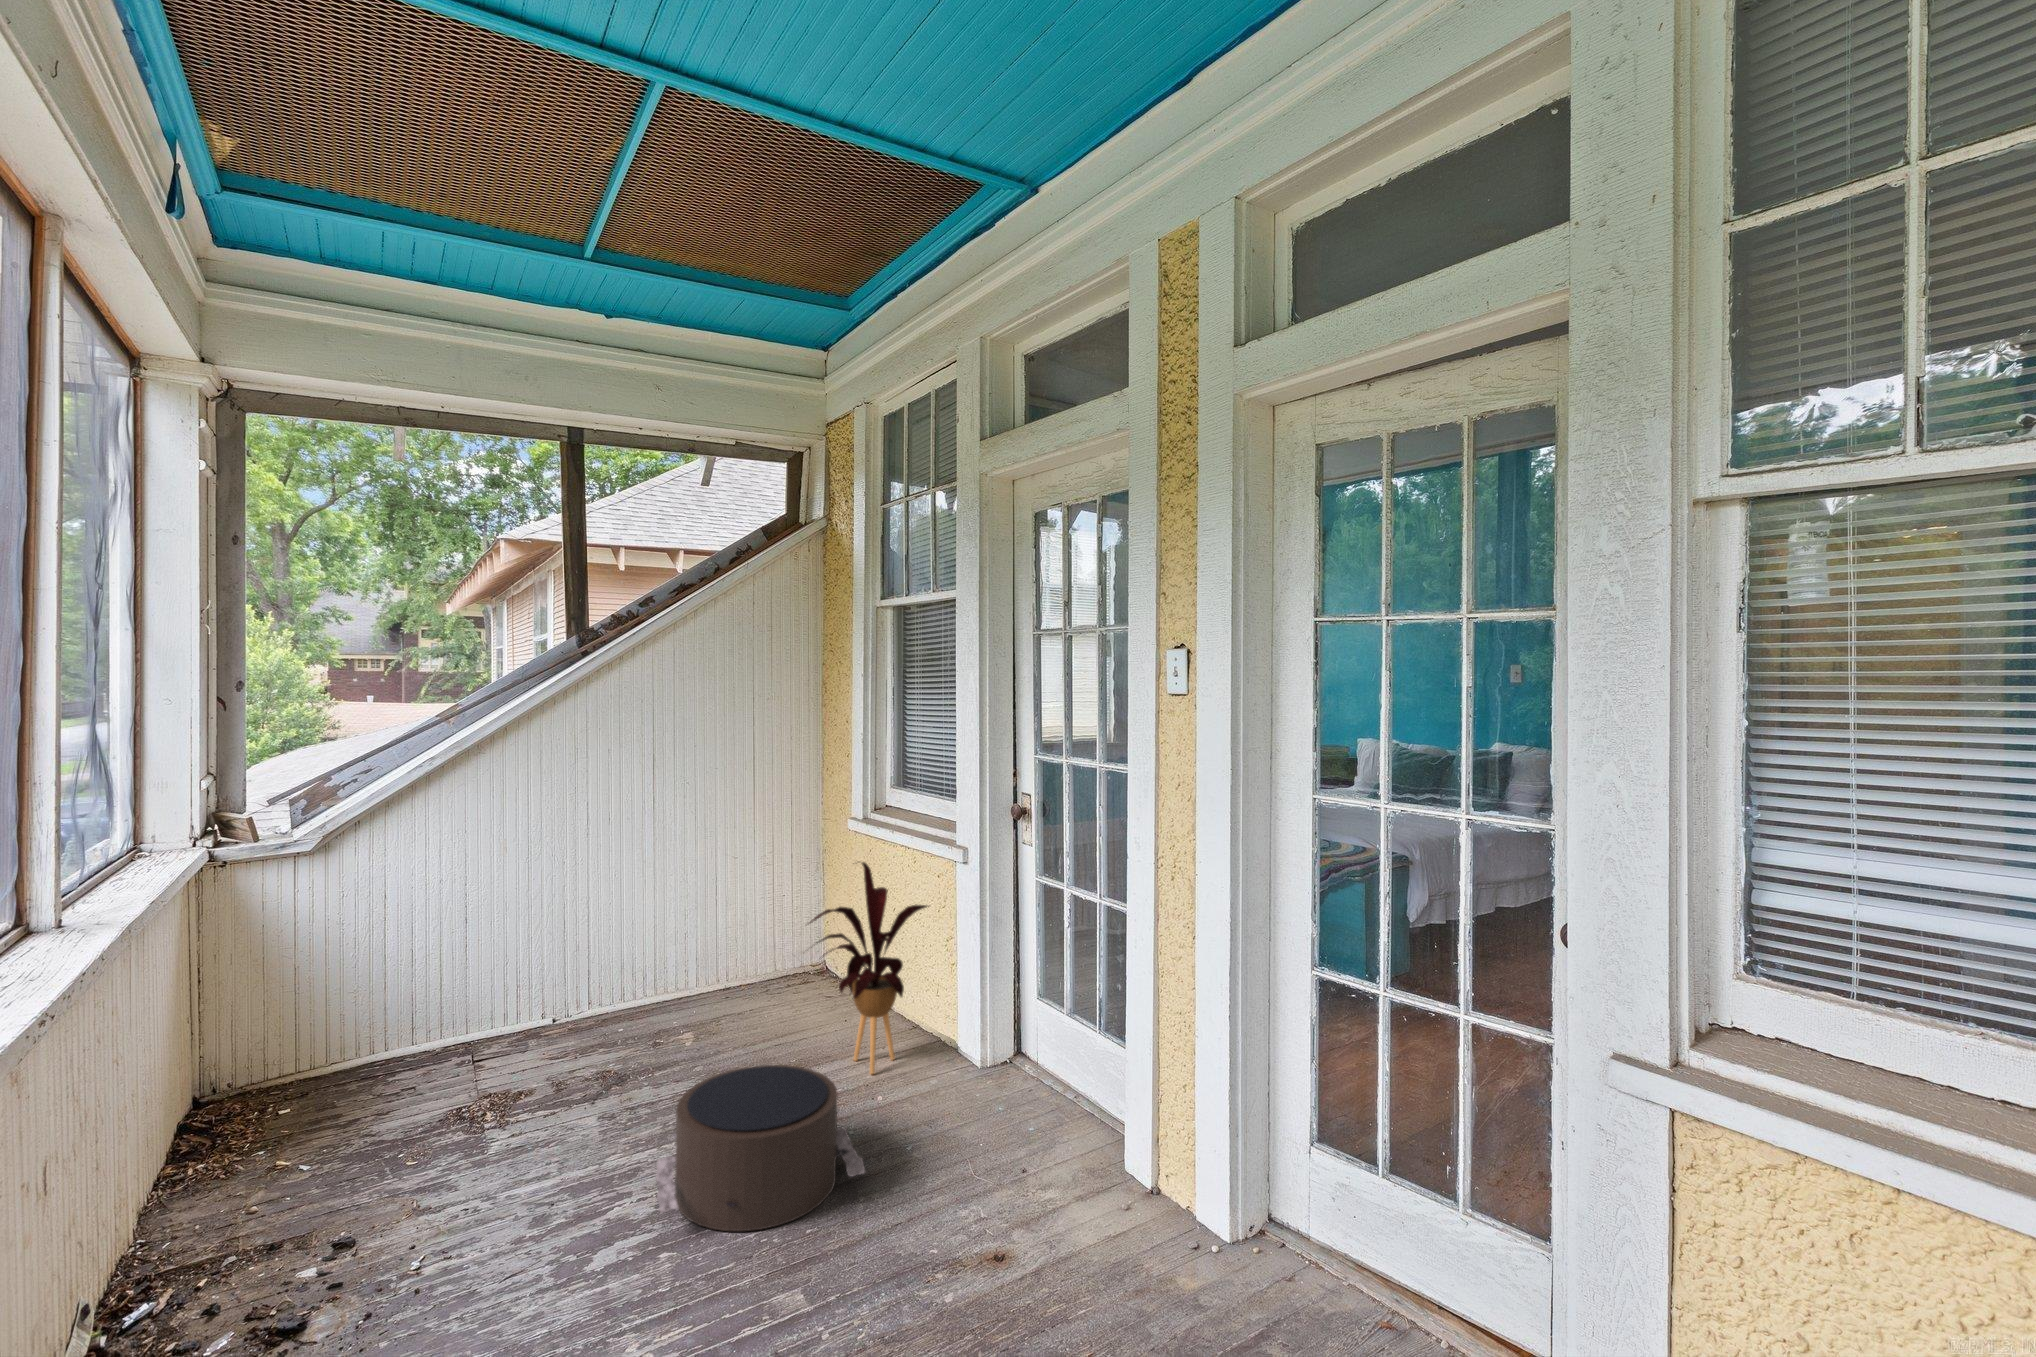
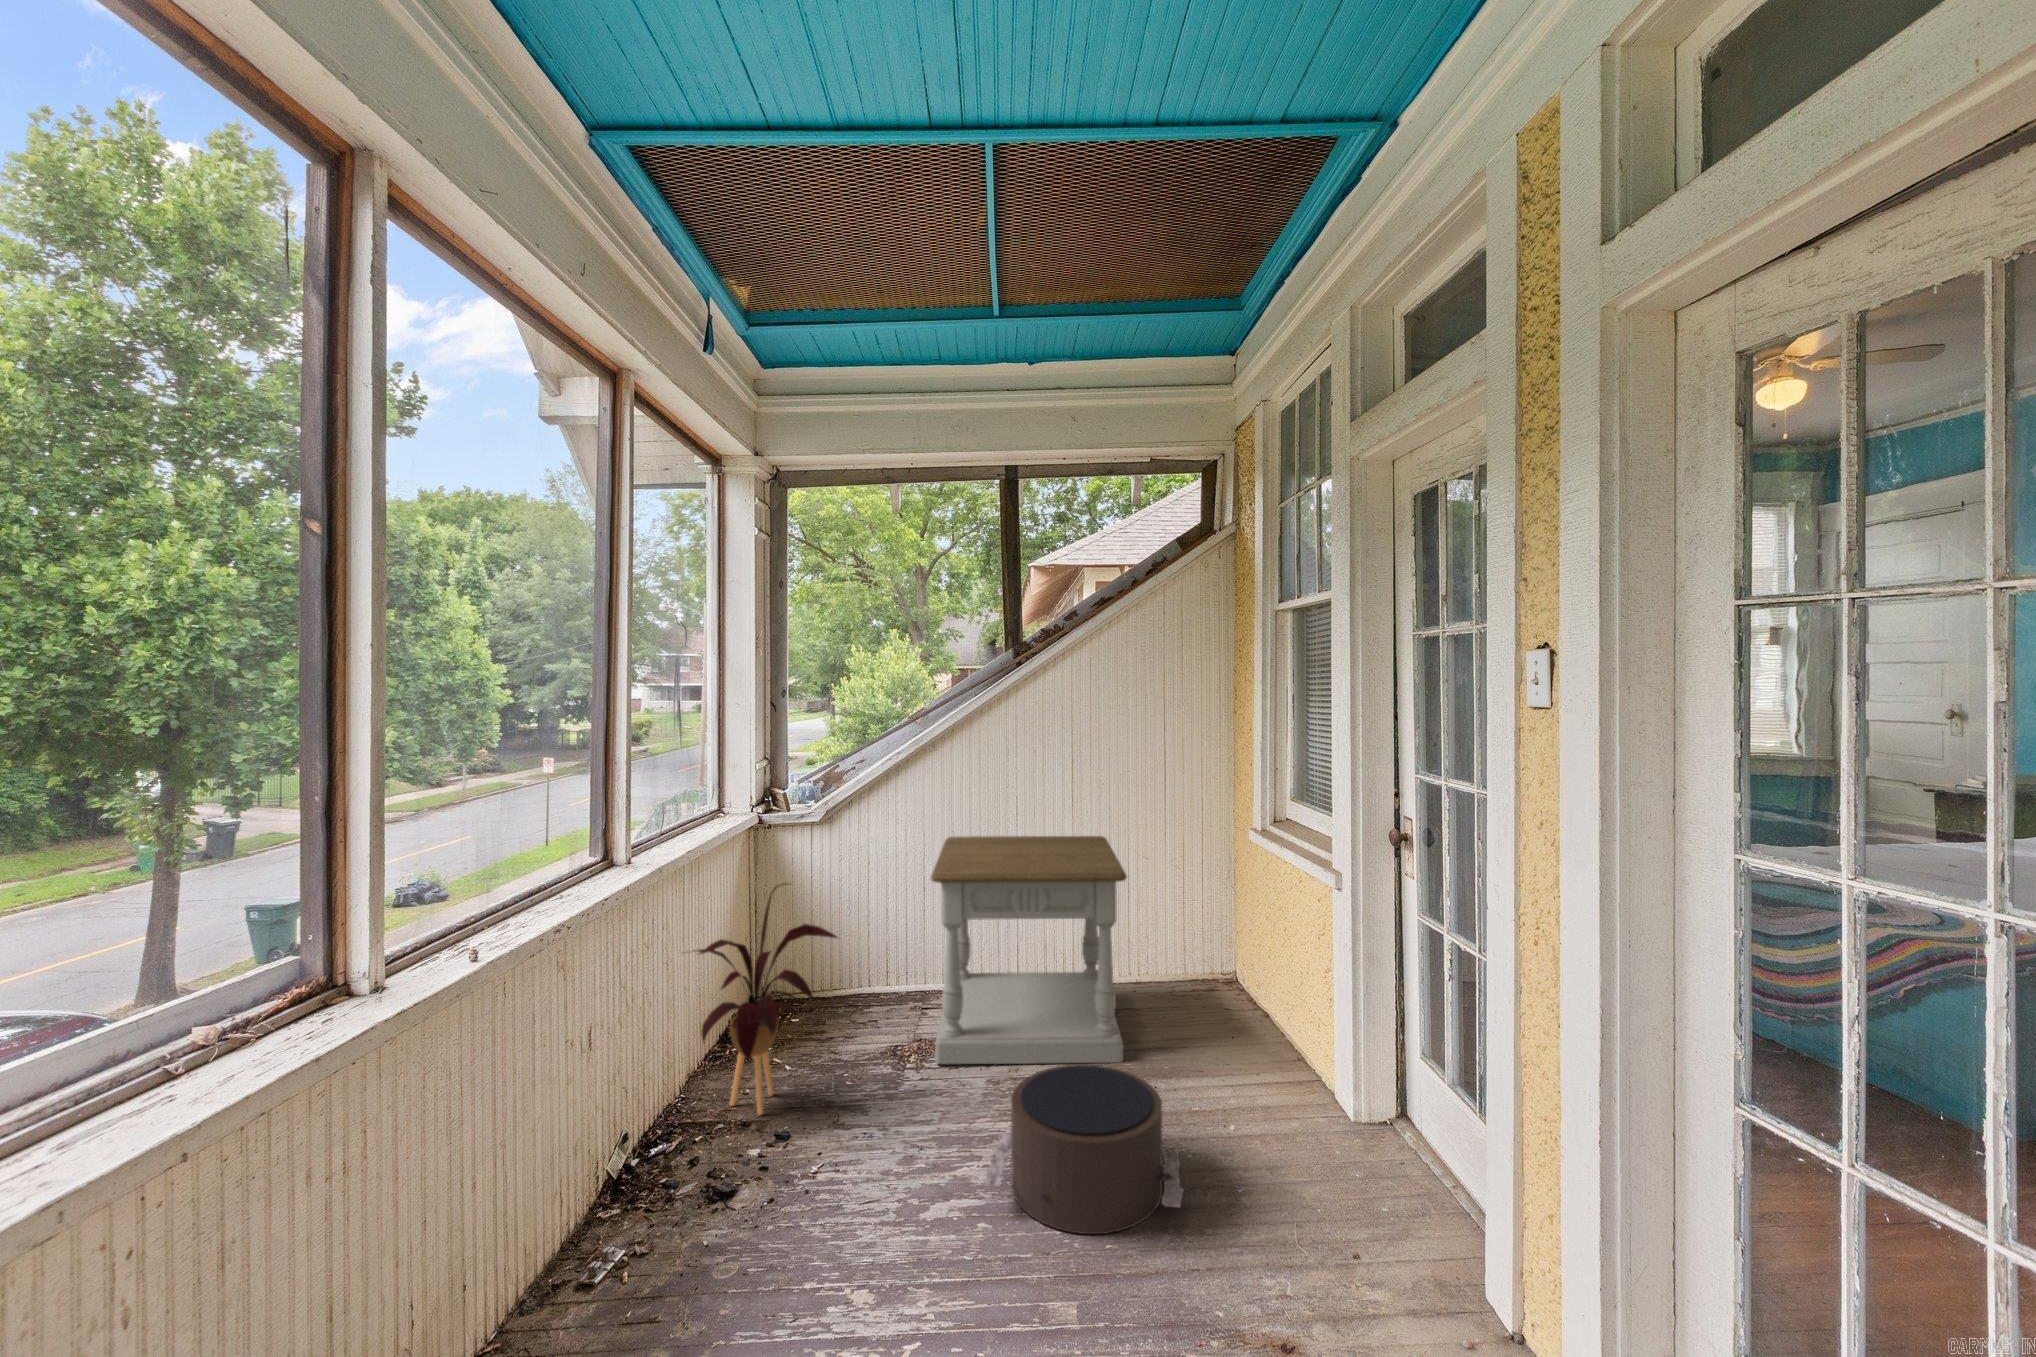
side table: none [502,834,756,1117] -> present [931,836,1127,1064]
house plant: present [810,862,928,1074] -> present [696,883,837,1115]

